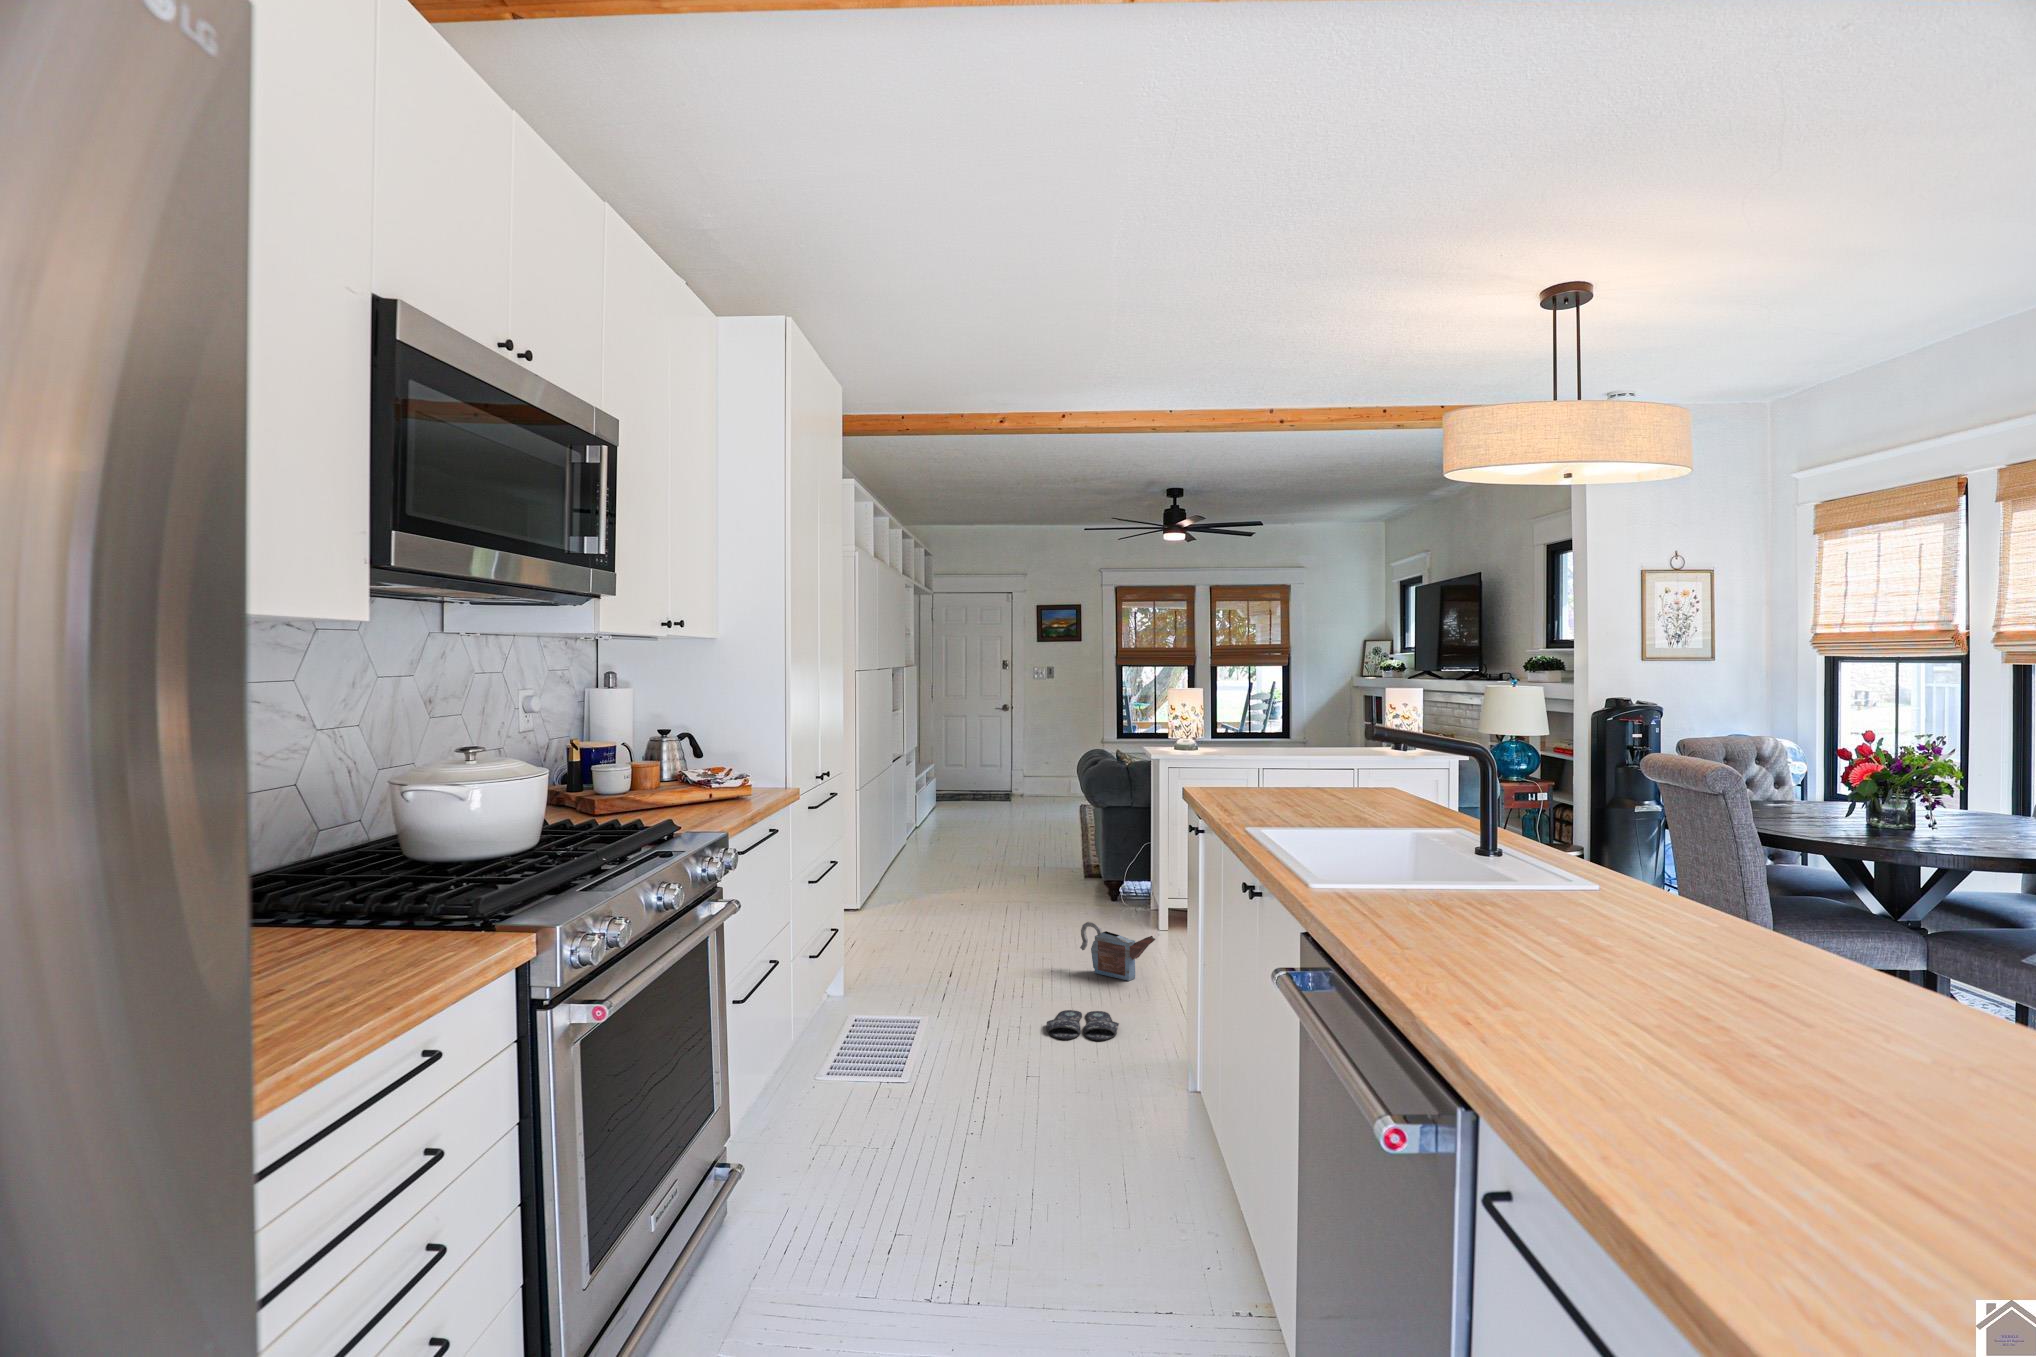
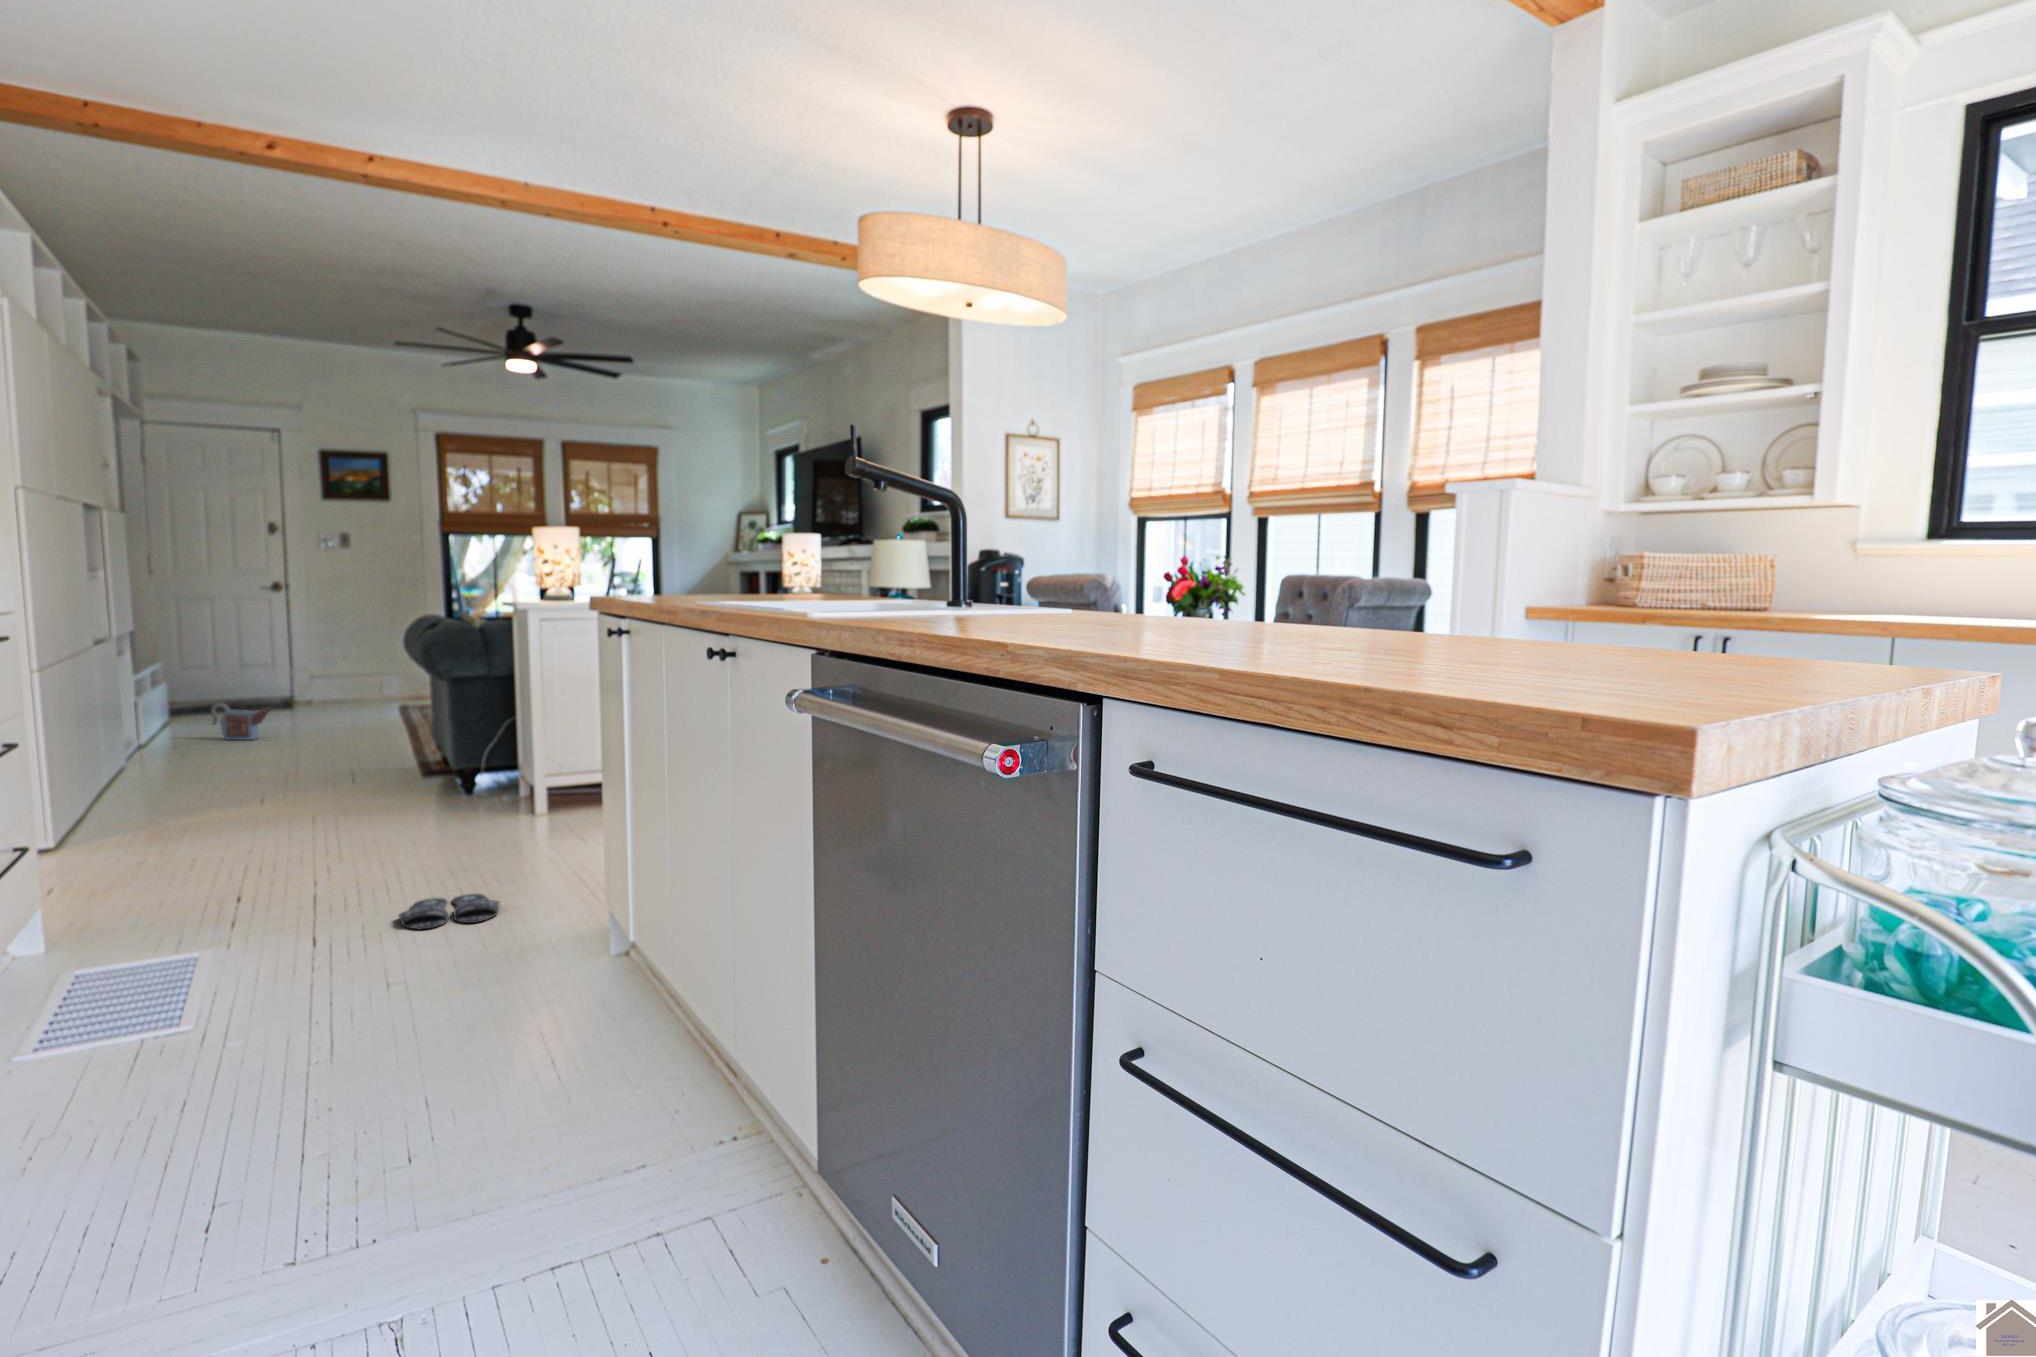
watering can: present [1080,922,1155,981] -> present [211,703,271,740]

